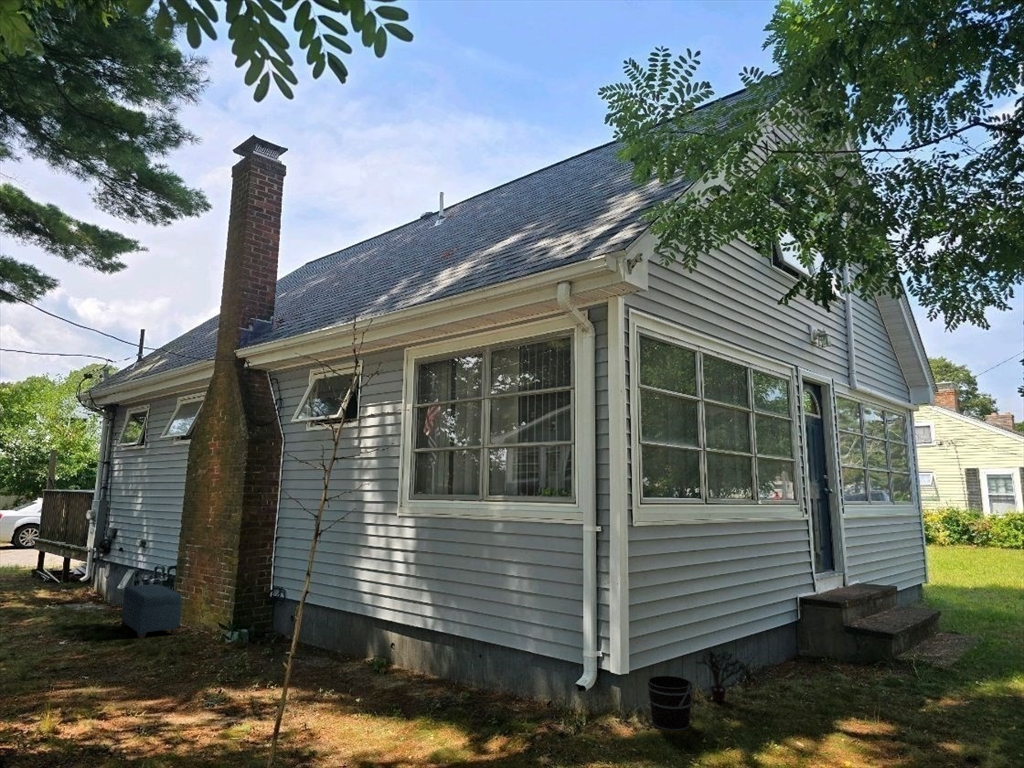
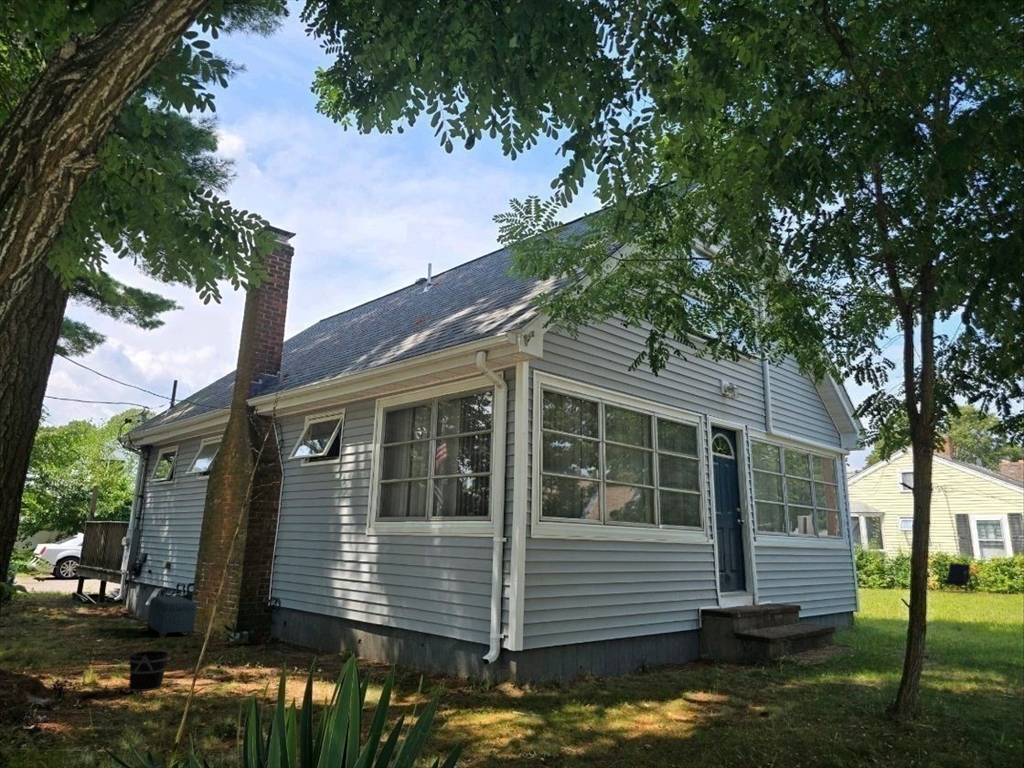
lounge chair: none [959,520,993,552] -> present [939,563,973,591]
potted plant: present [697,651,745,702] -> present [249,614,276,644]
bucket: present [648,675,692,731] -> present [129,650,168,691]

